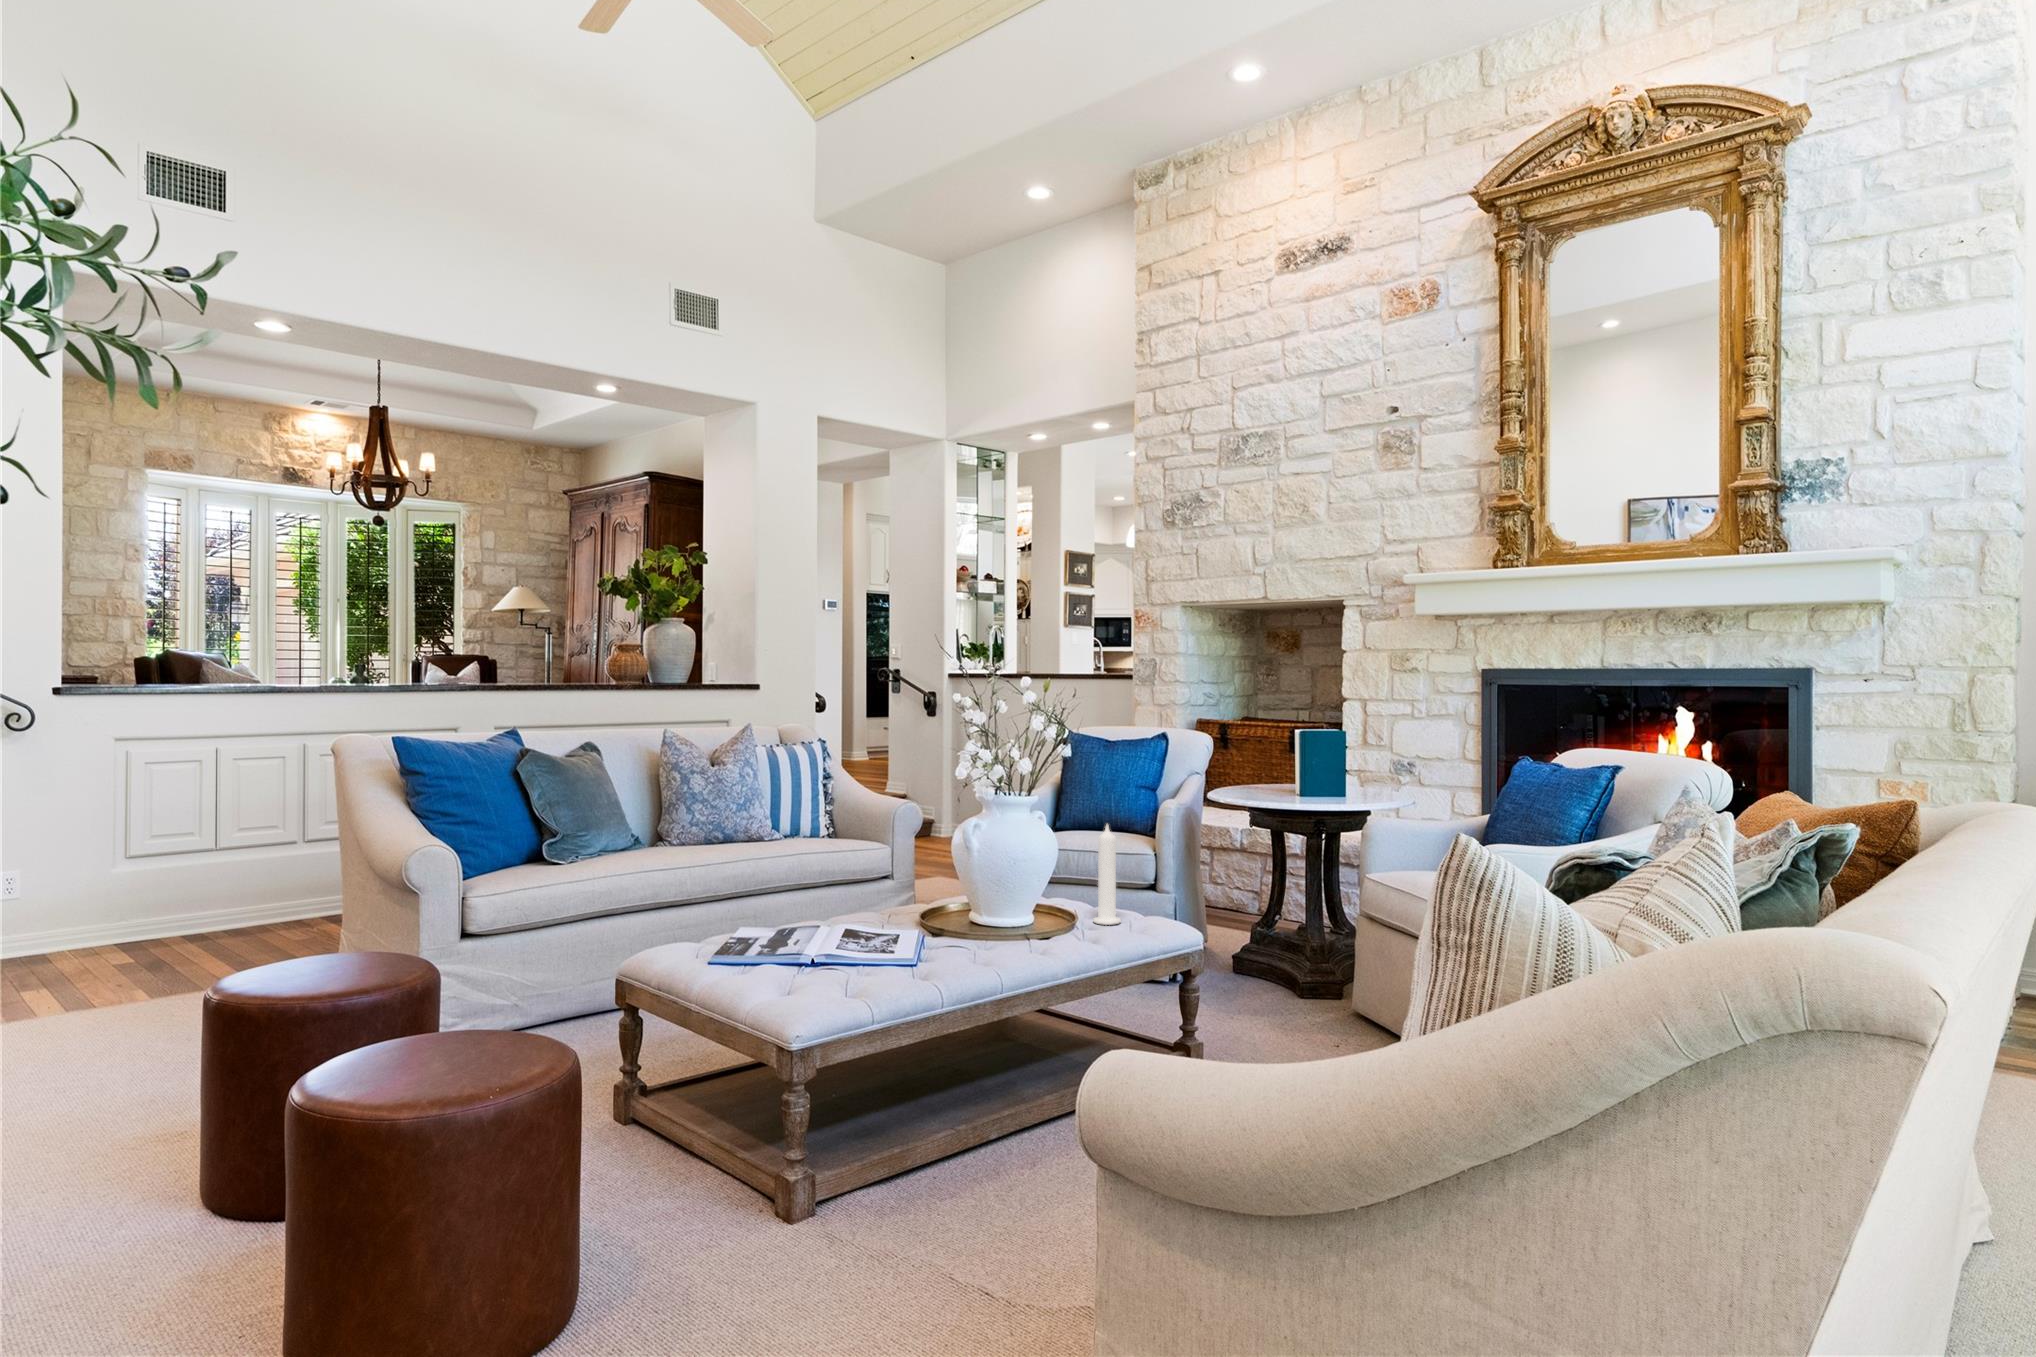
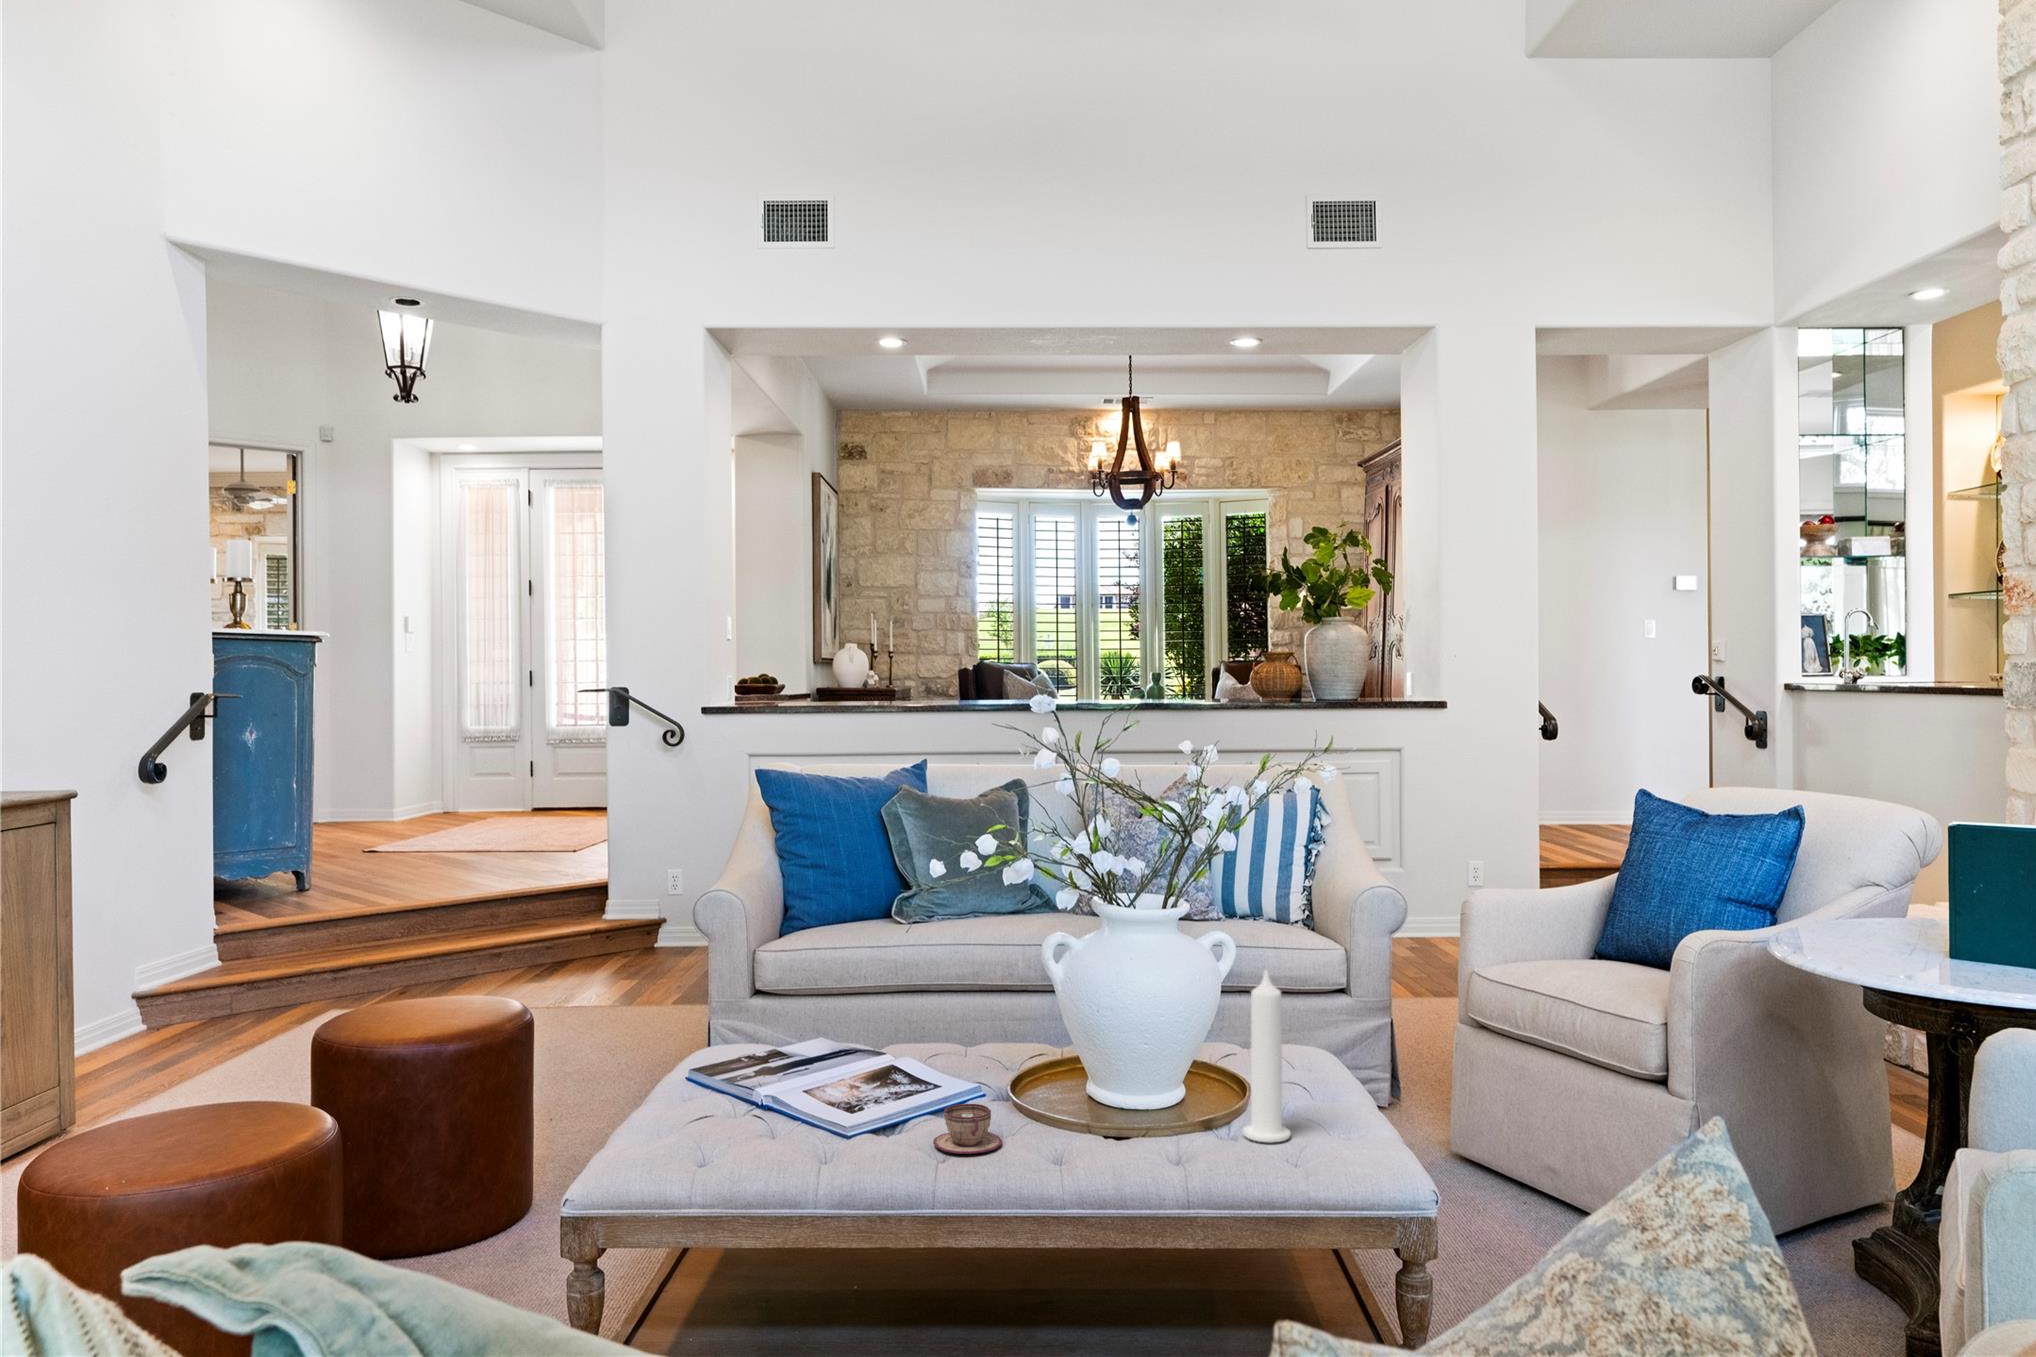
teacup: none [960,930,1006,960] -> present [933,1104,1002,1154]

